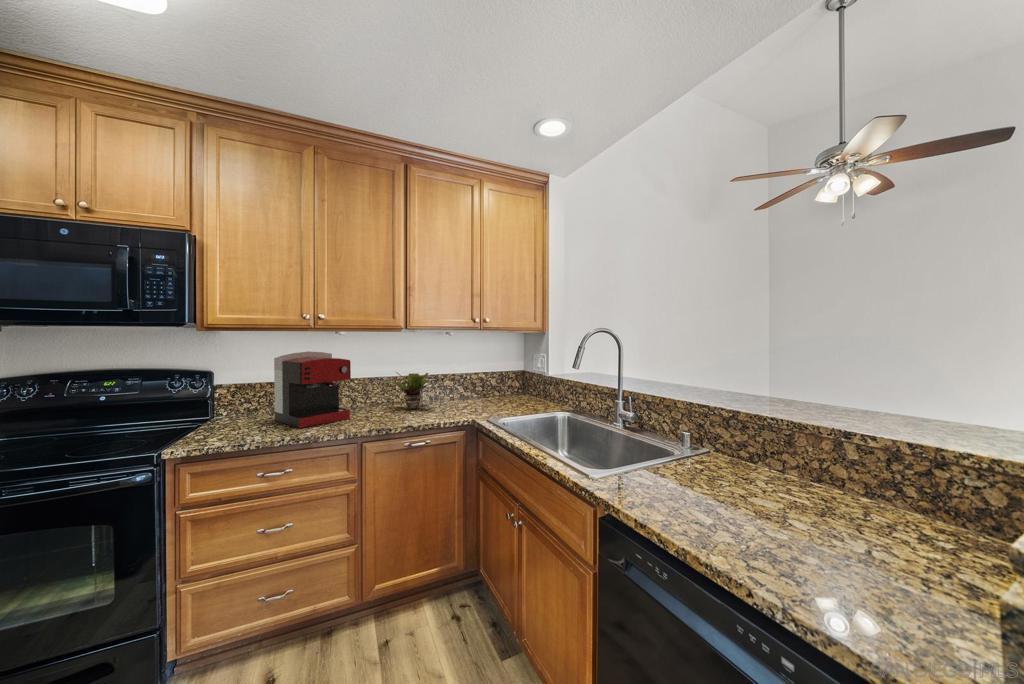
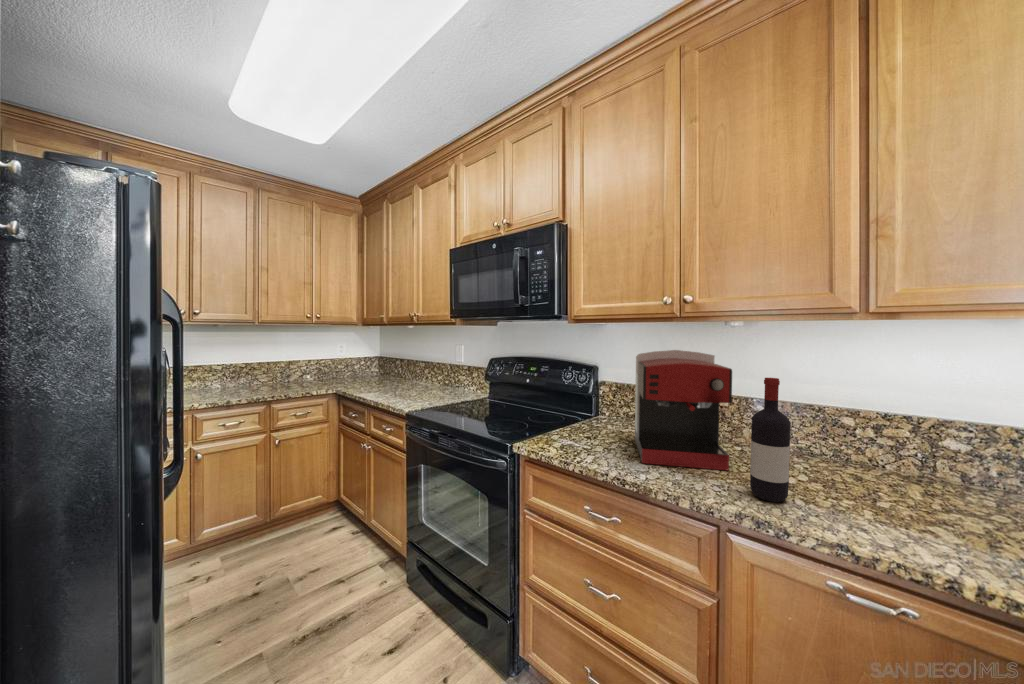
wine bottle: none [367,361,384,423] -> present [750,378,791,502]
potted plant: present [390,372,431,409] -> none [827,400,973,497]

